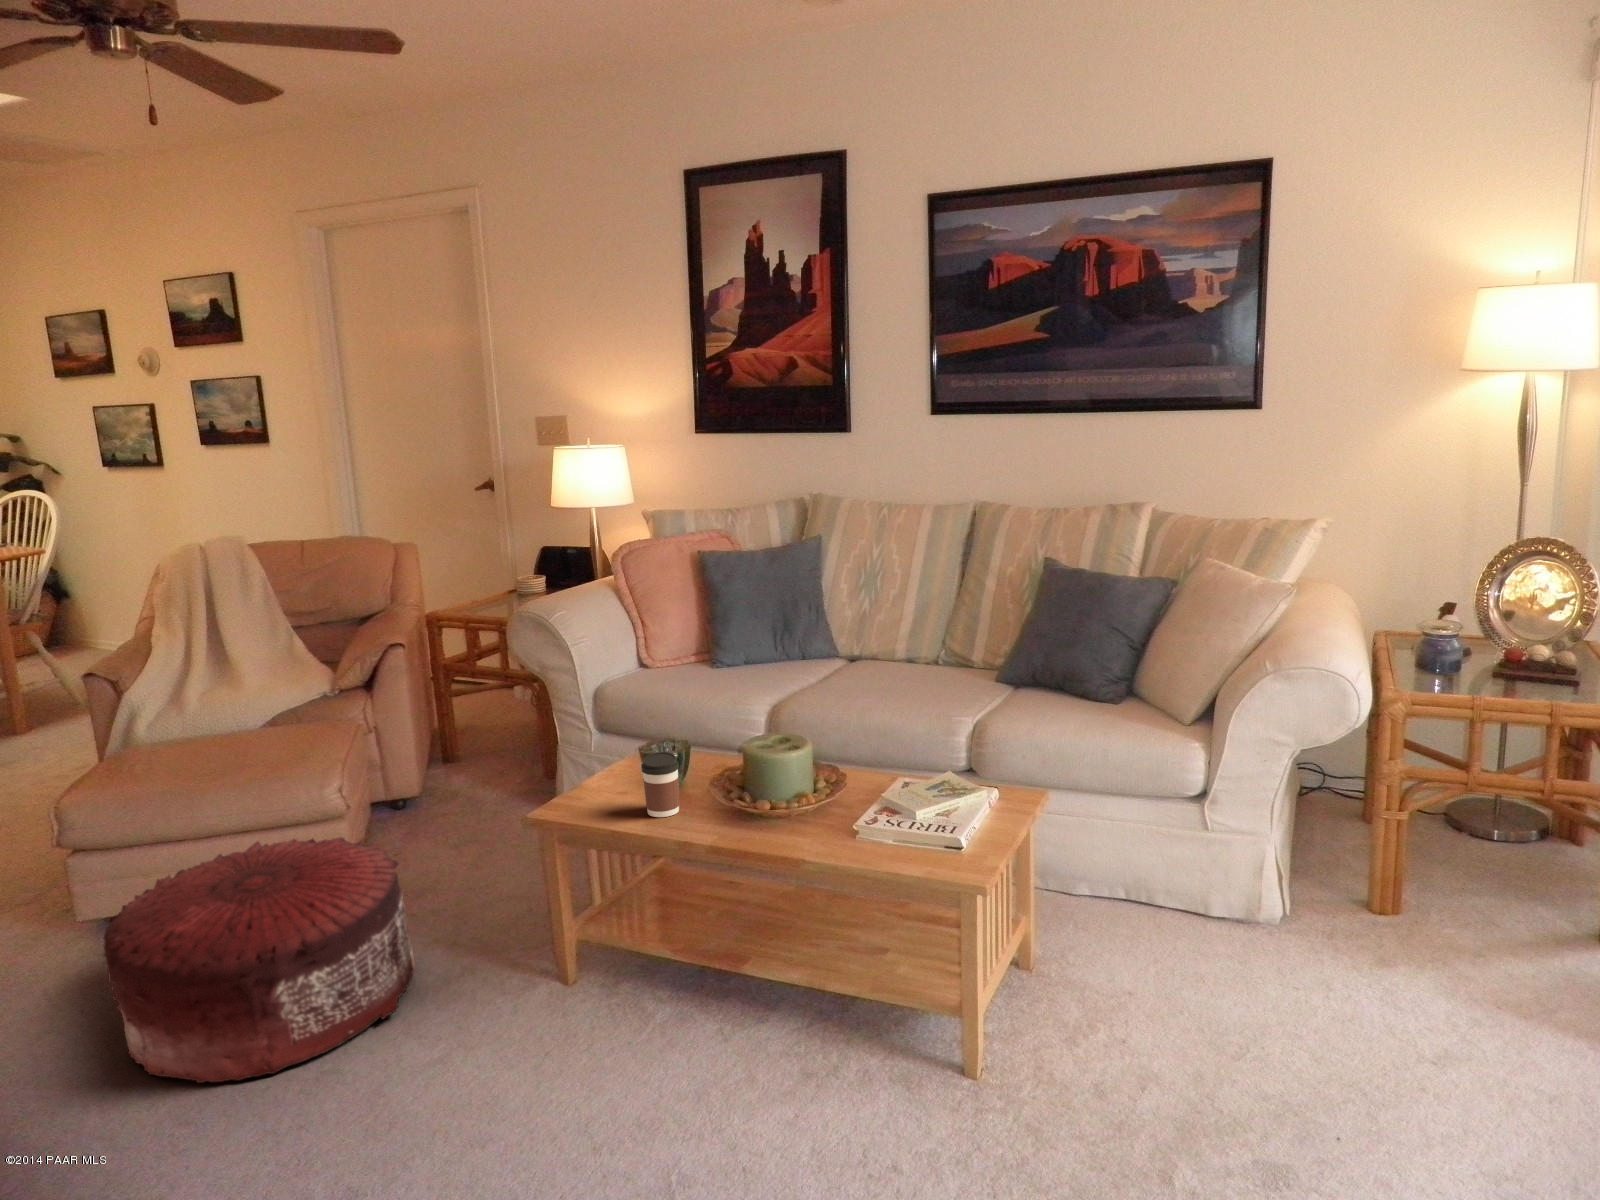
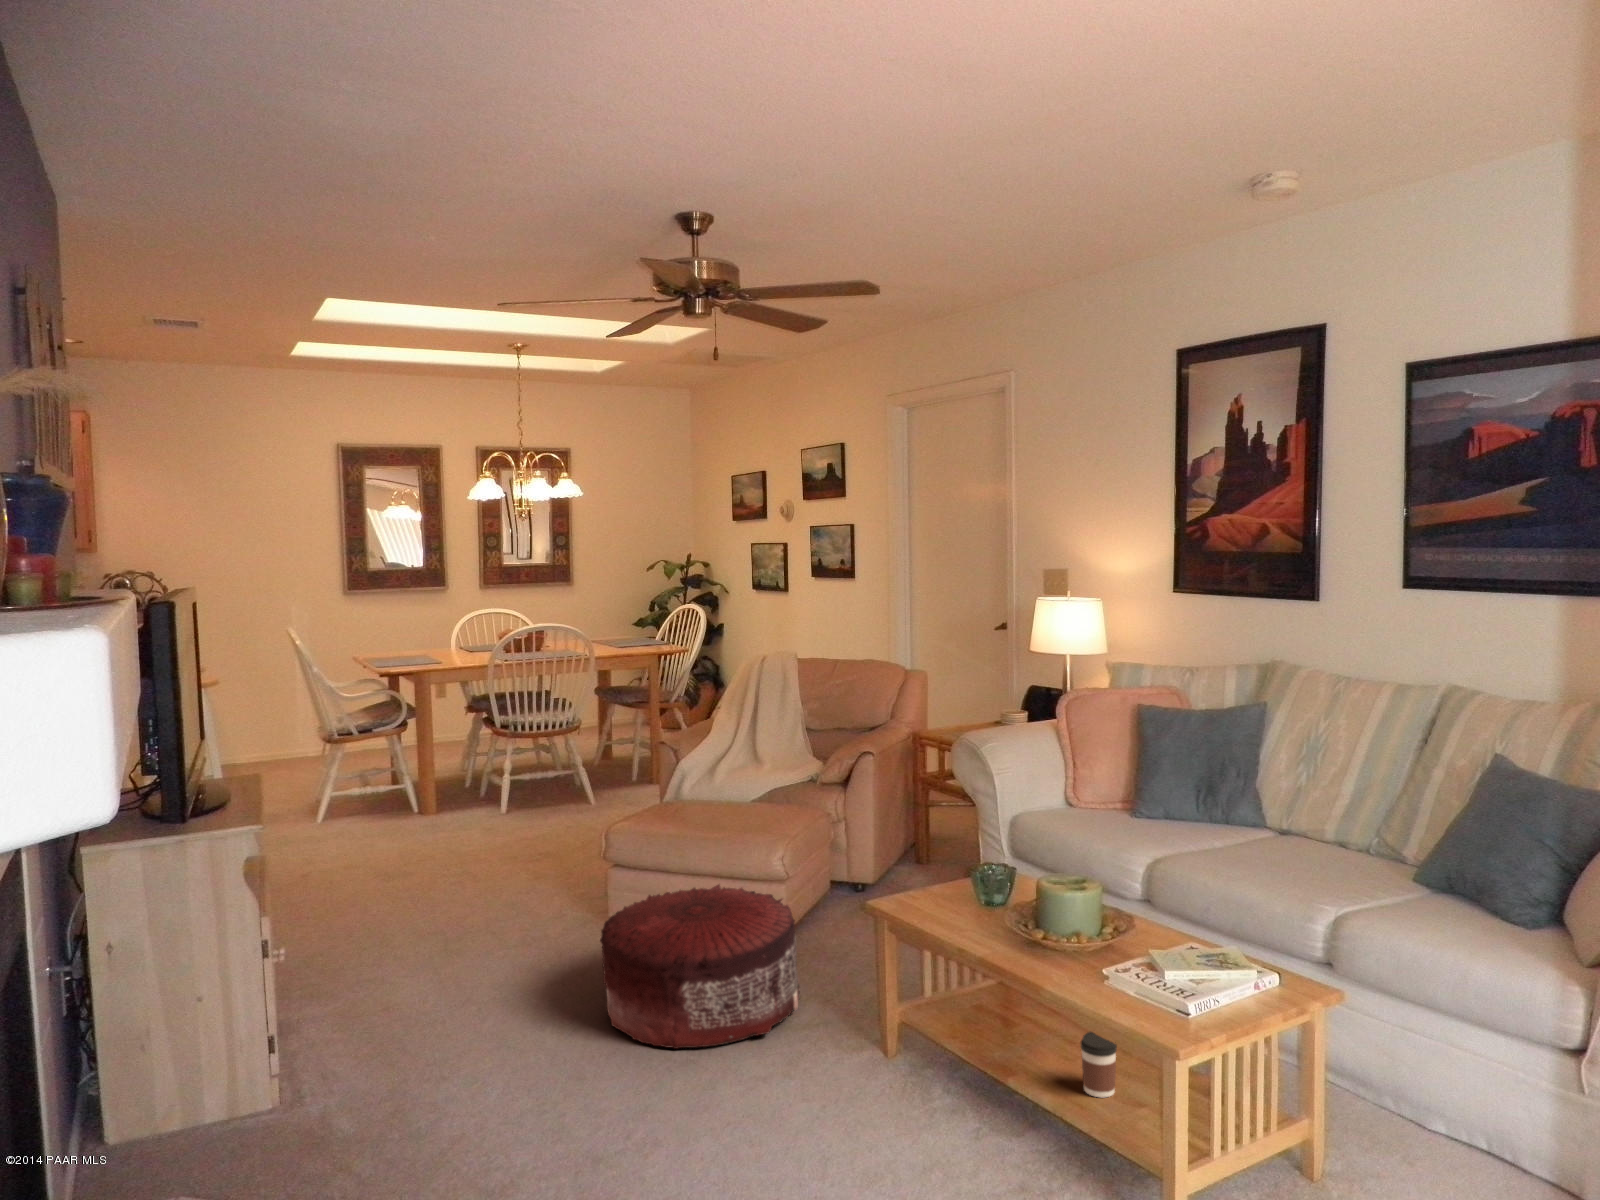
coffee cup: present [641,752,679,817] -> present [1081,1032,1117,1097]

